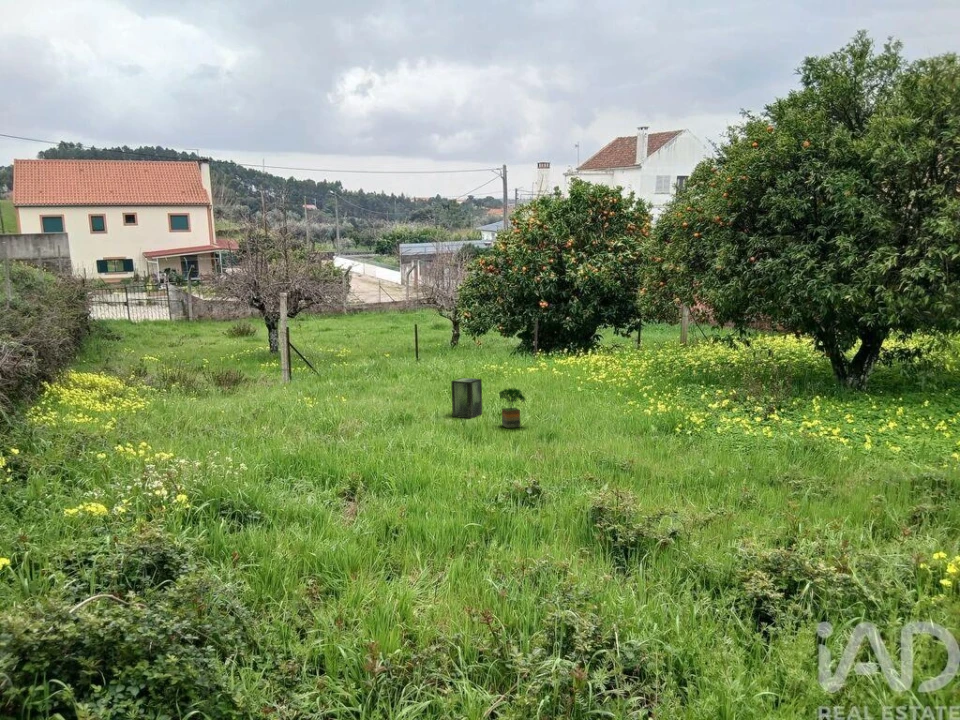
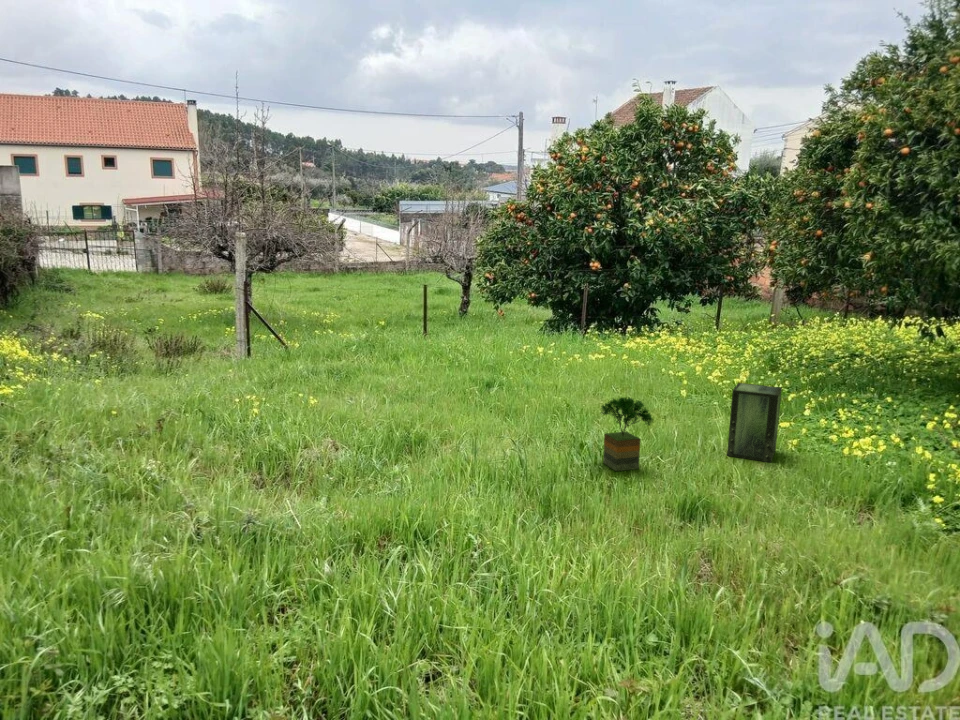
storage box: present [451,378,482,418] -> present [727,383,782,463]

